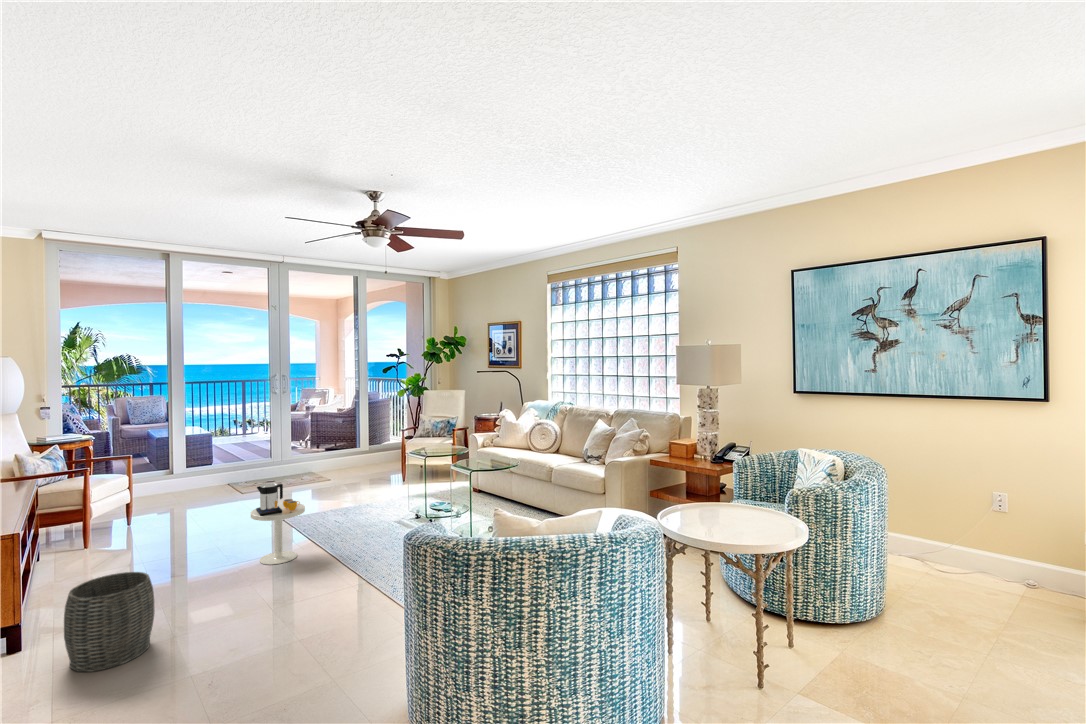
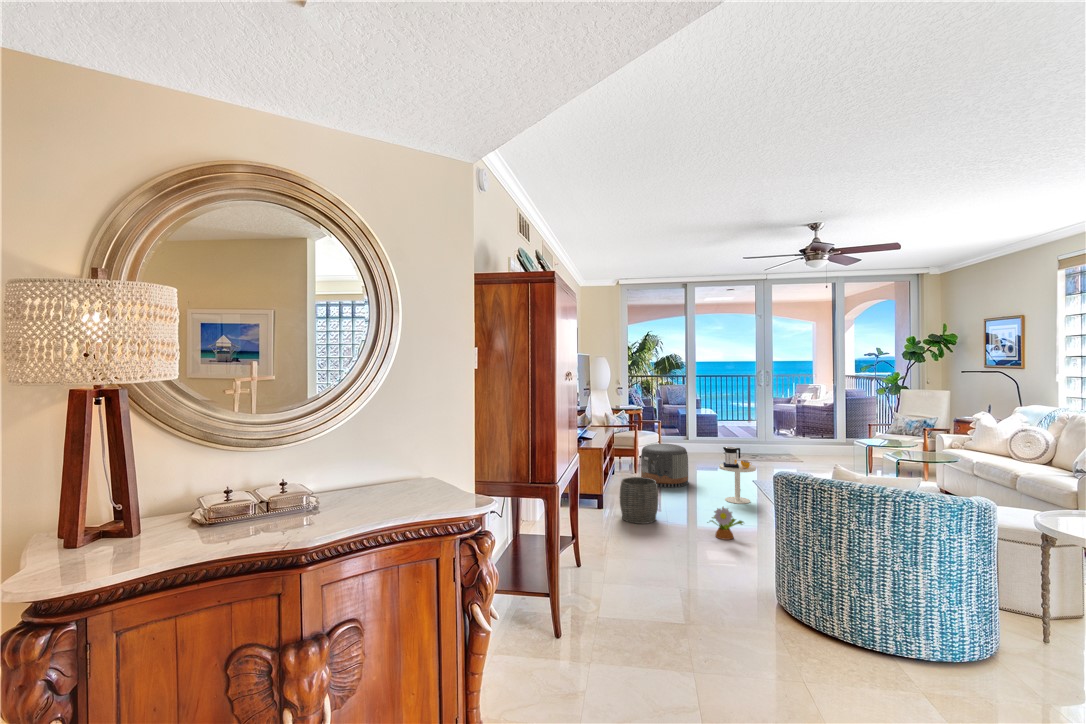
pouf: none [99,492,191,570] -> present [641,444,688,487]
decorative plant: none [256,590,316,642] -> present [711,507,744,540]

